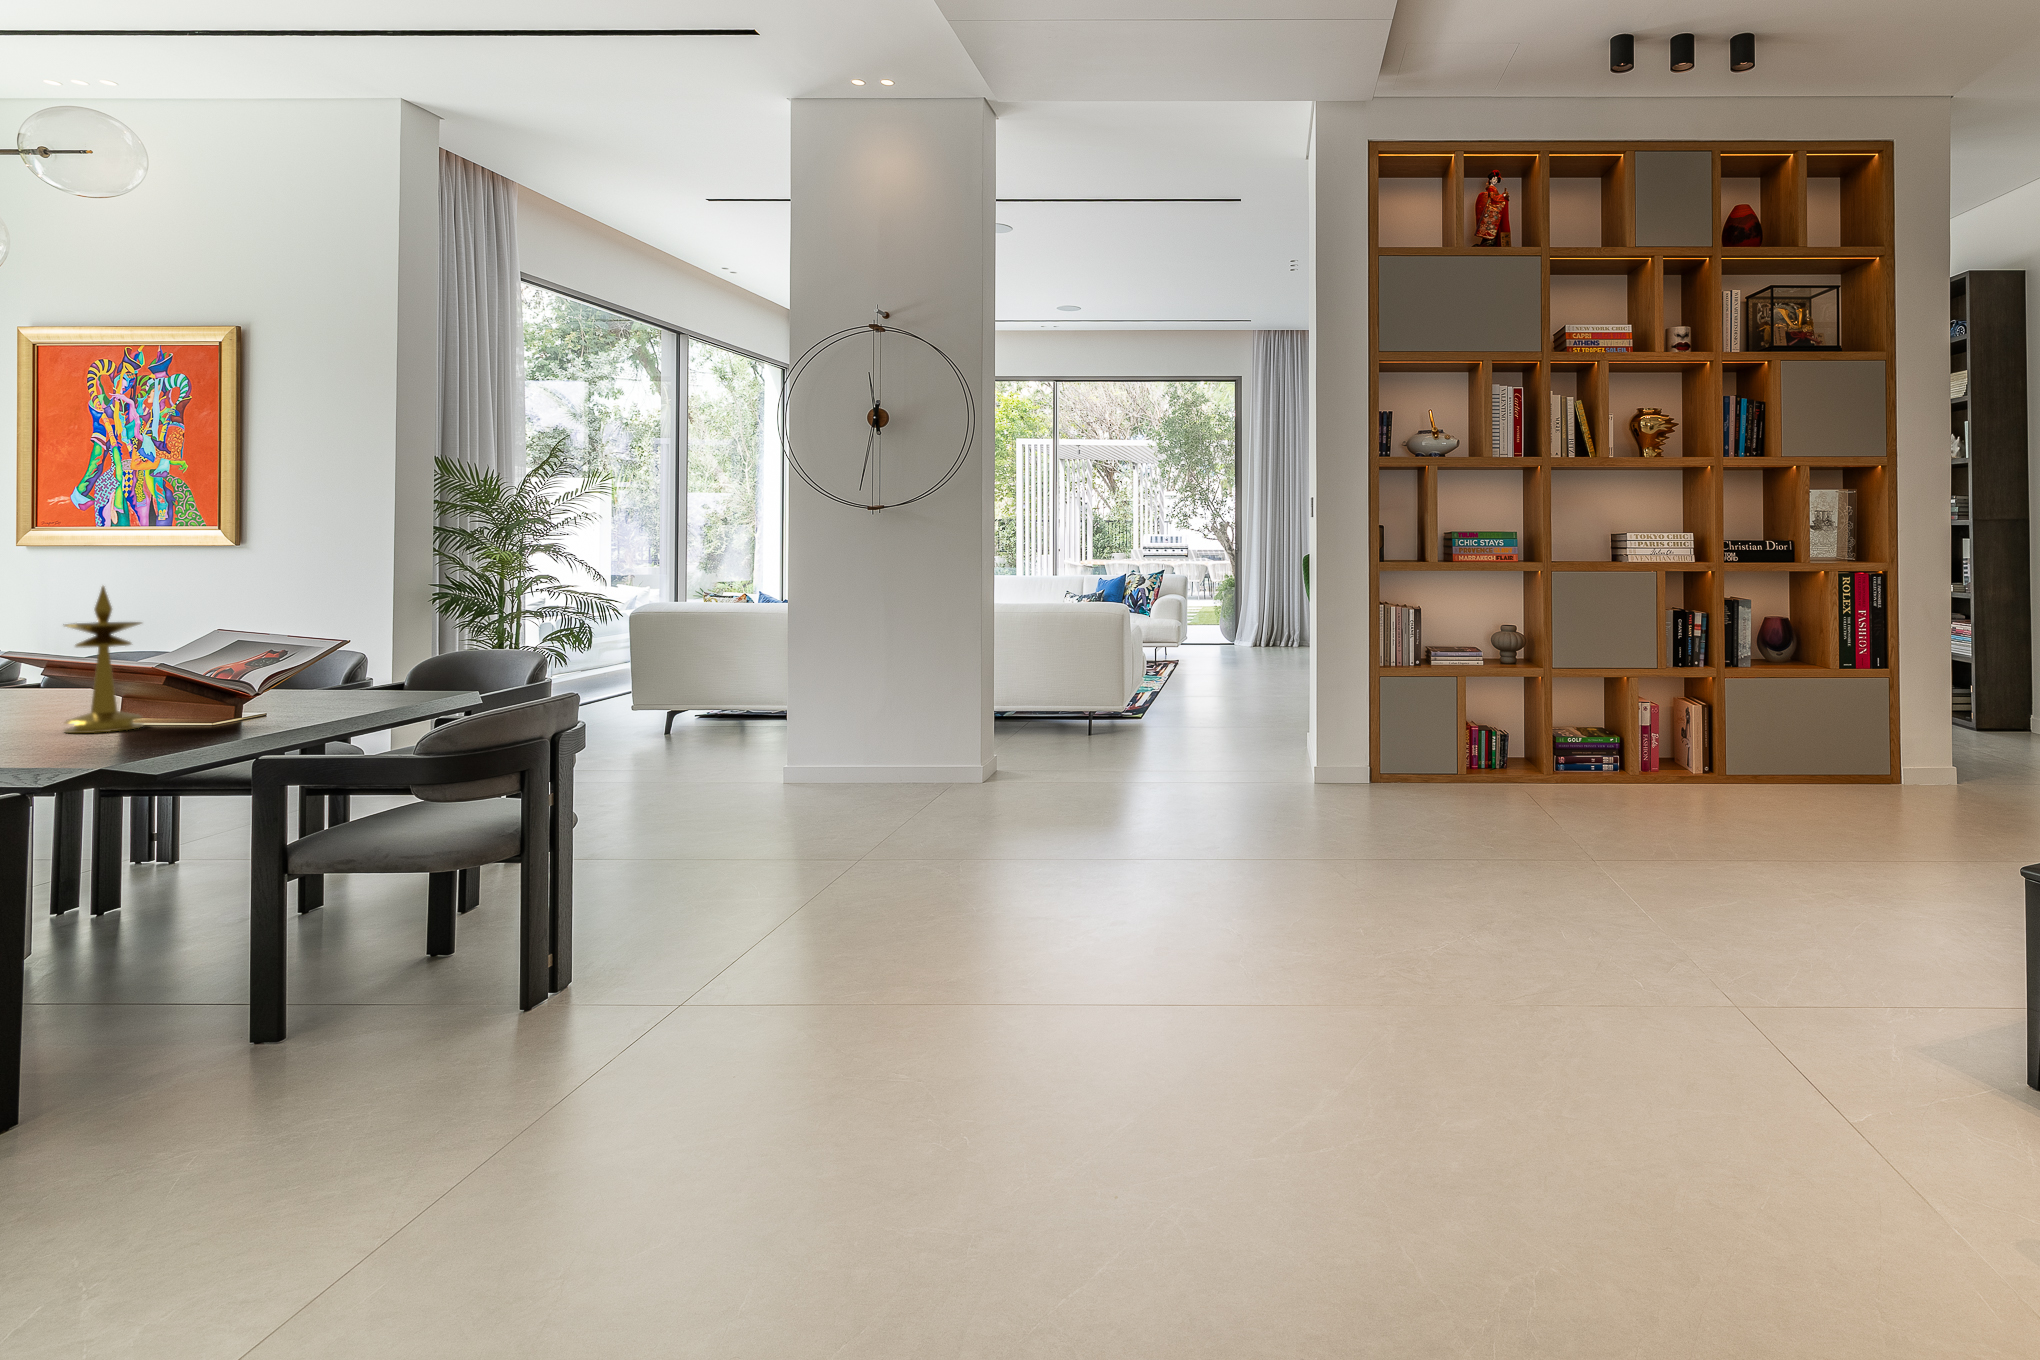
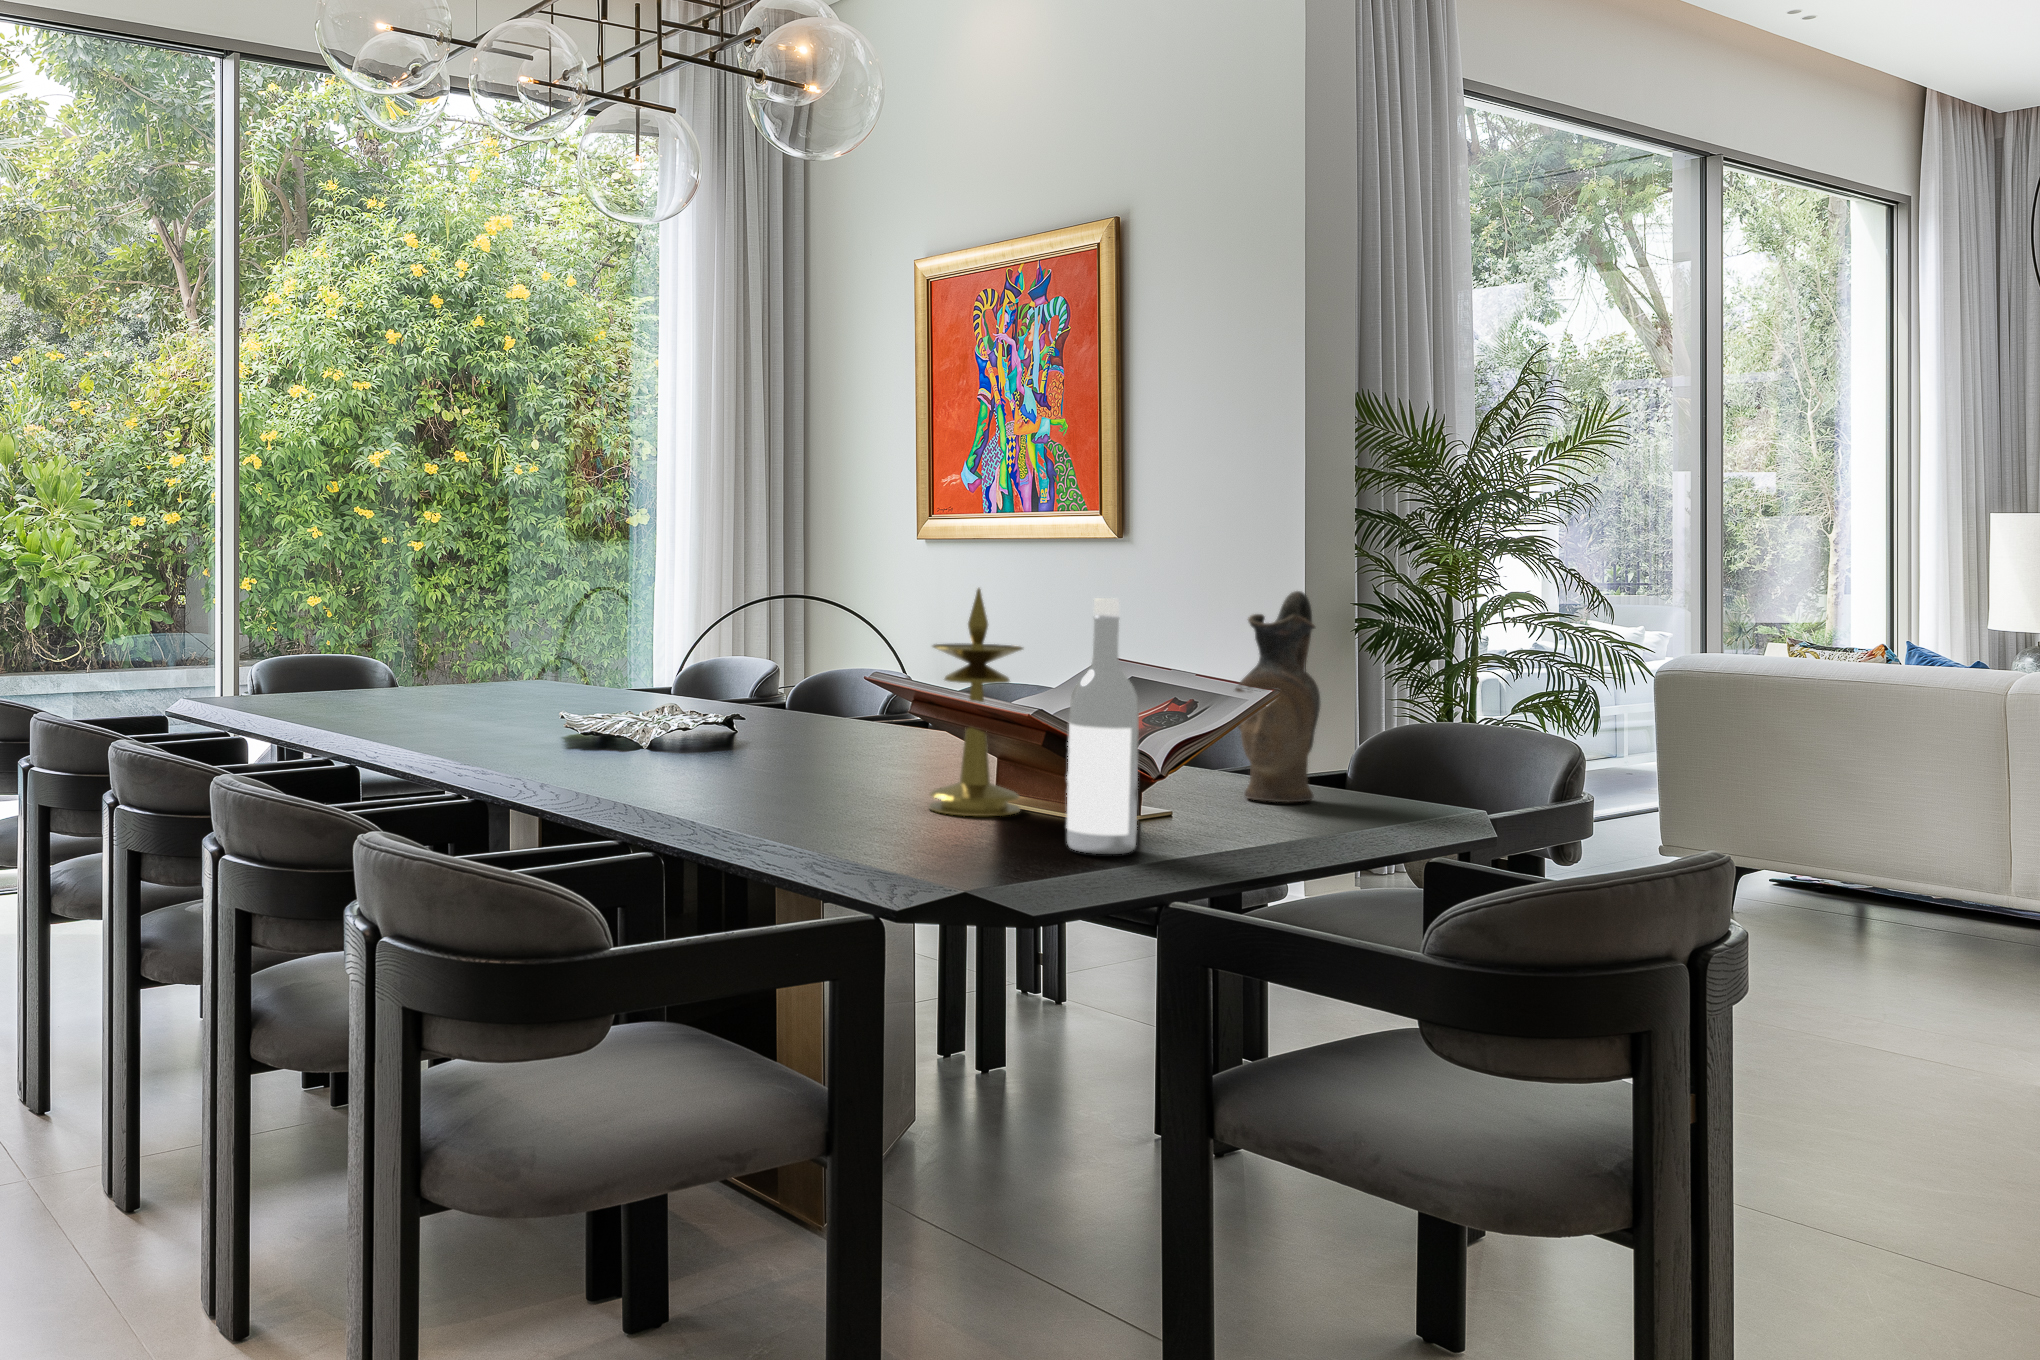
ceramic pitcher: none [309,580,372,704] -> present [1235,591,1321,802]
wine bottle: none [180,588,233,739] -> present [1067,598,1139,854]

